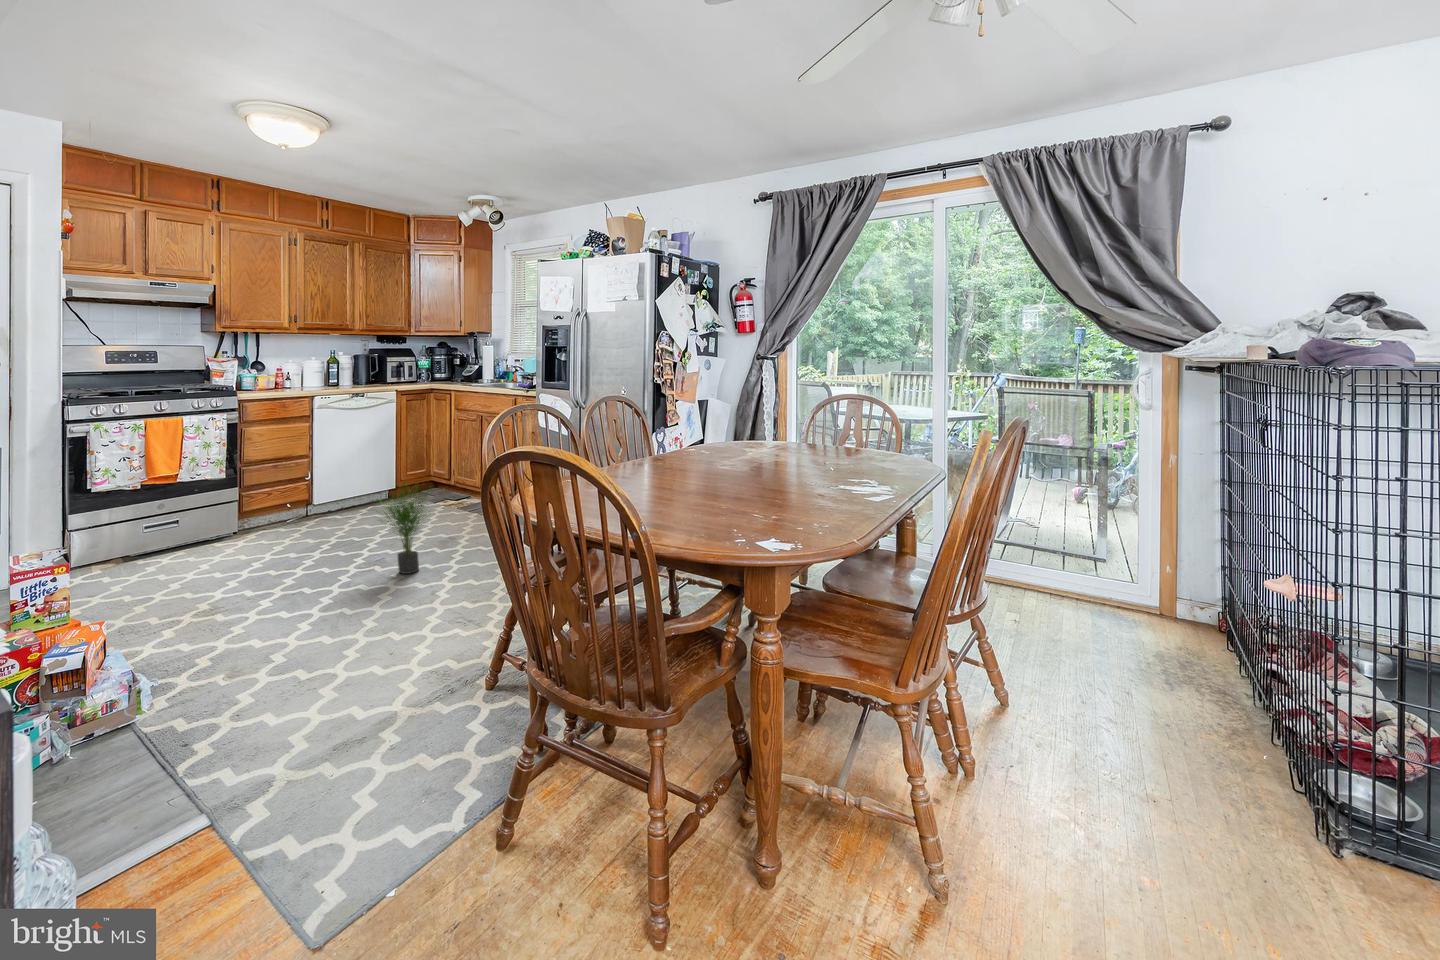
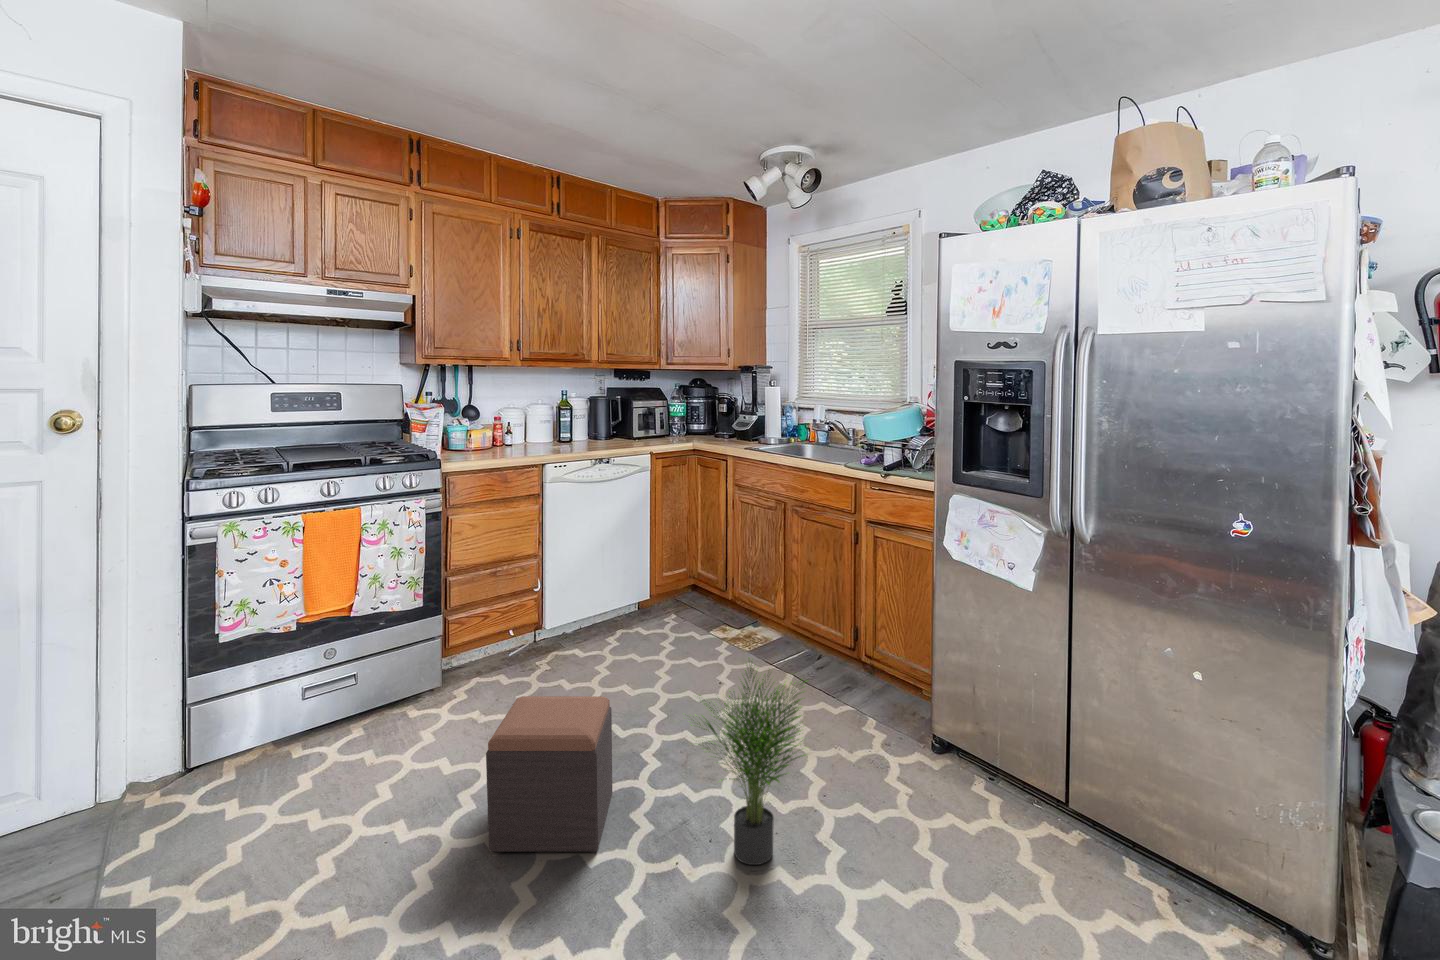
footstool: none [263,509,343,579] -> present [486,696,612,852]

